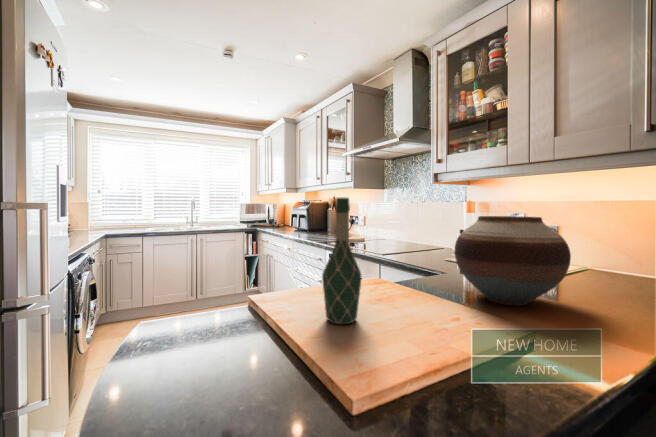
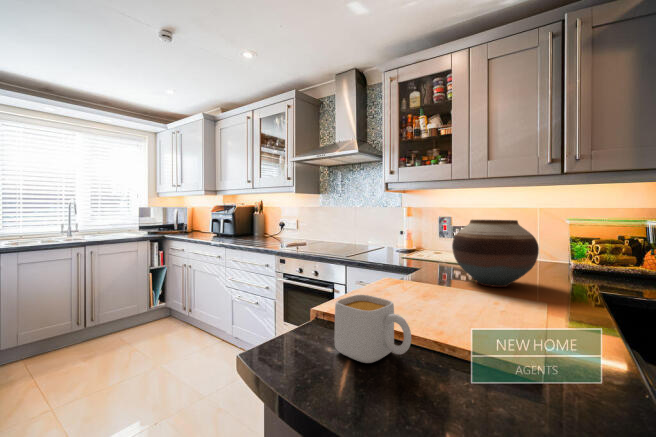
wine bottle: present [322,198,361,324] -> none [399,204,435,317]
mug: none [193,290,247,357] -> present [334,295,411,363]

